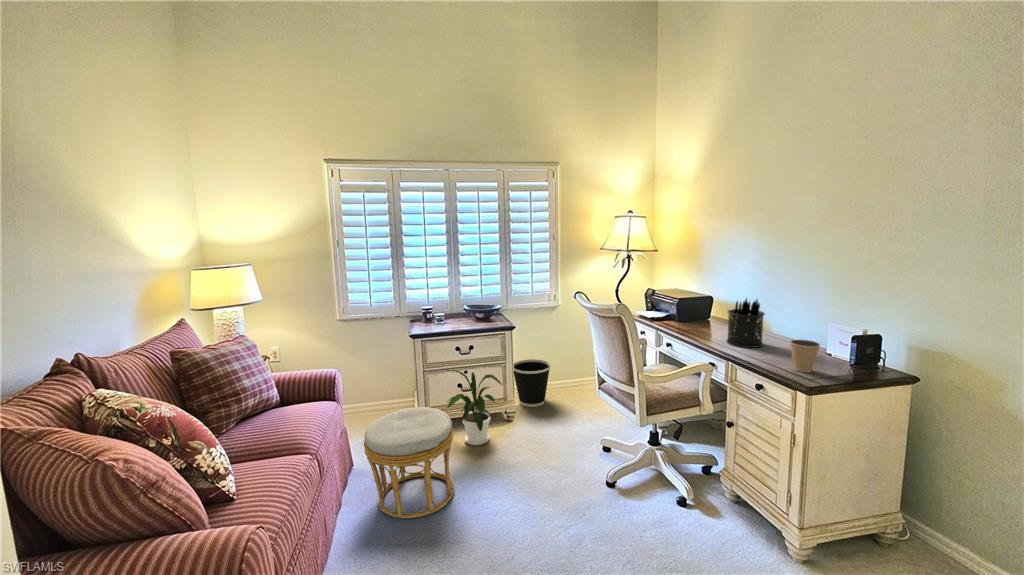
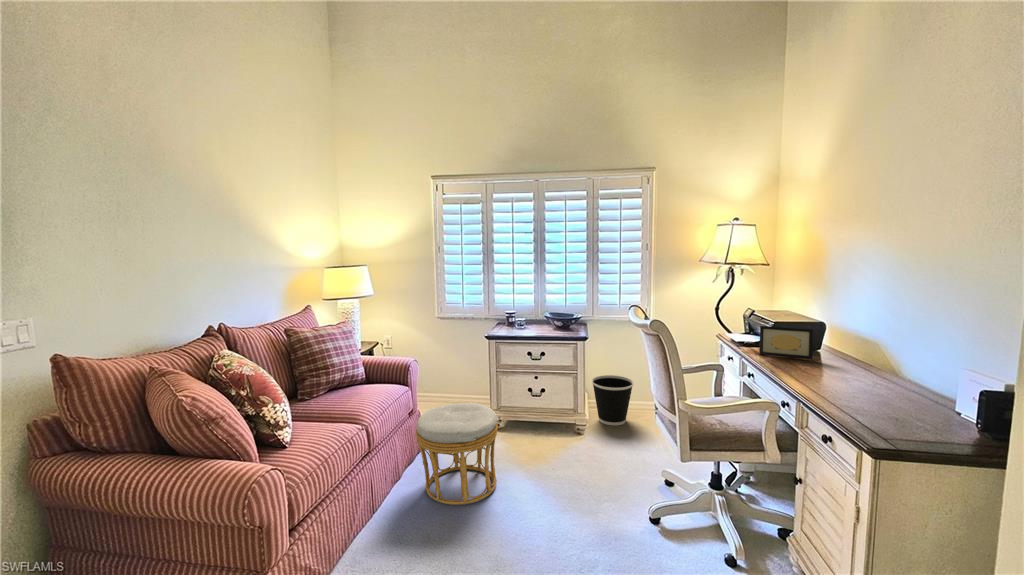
pen holder: present [727,298,765,348] -> none [813,325,866,389]
picture frame: none [671,302,712,327] -> present [759,326,813,359]
coffee cup: present [790,340,820,373] -> none [872,383,916,427]
house plant: present [447,370,502,445] -> none [503,373,565,452]

